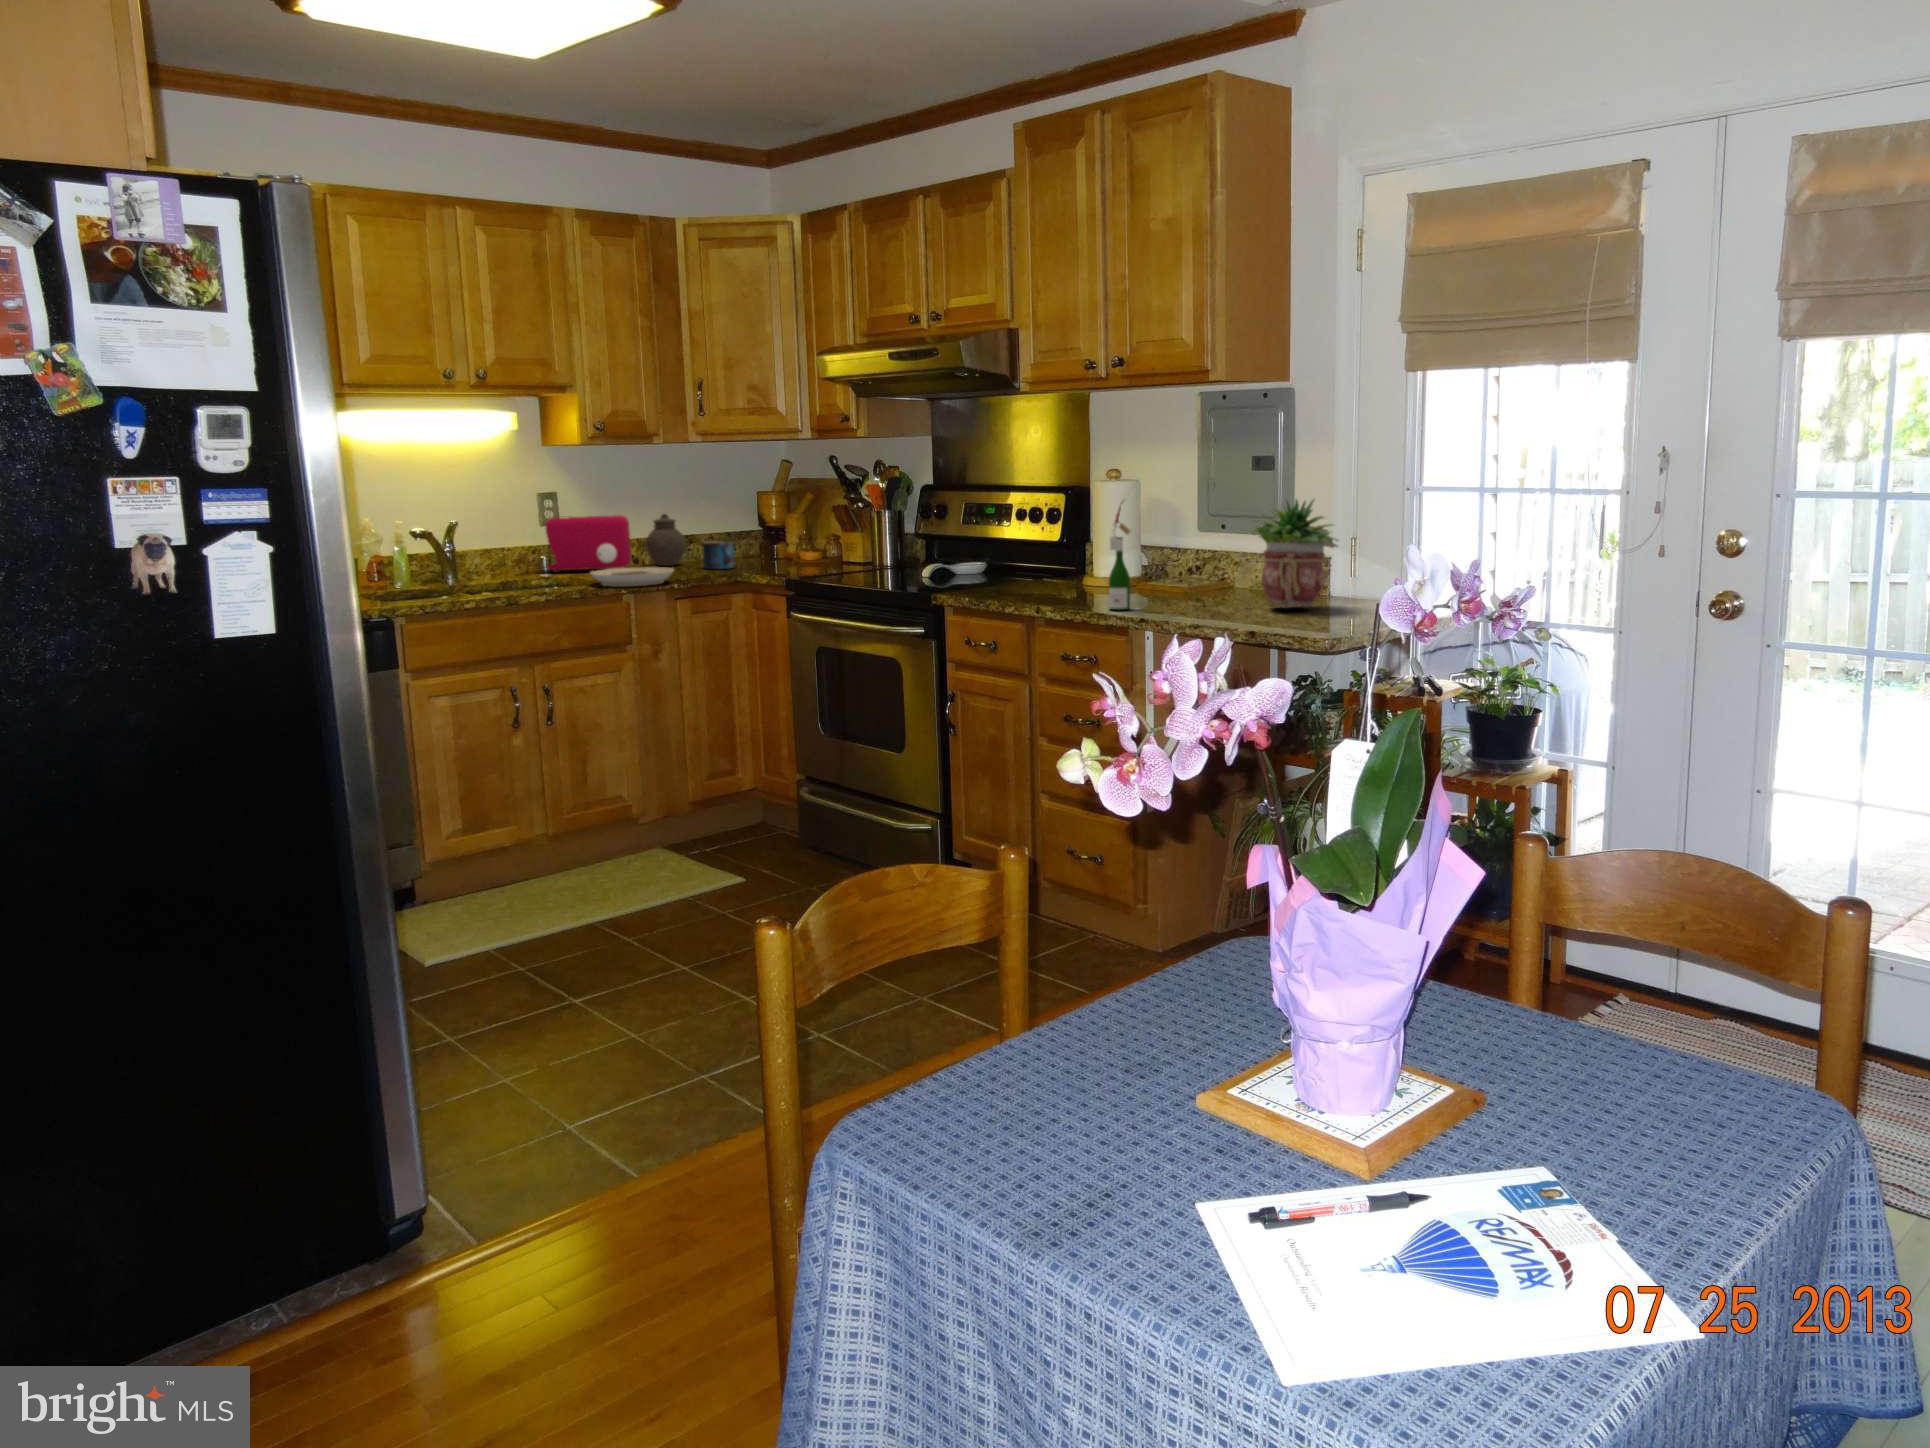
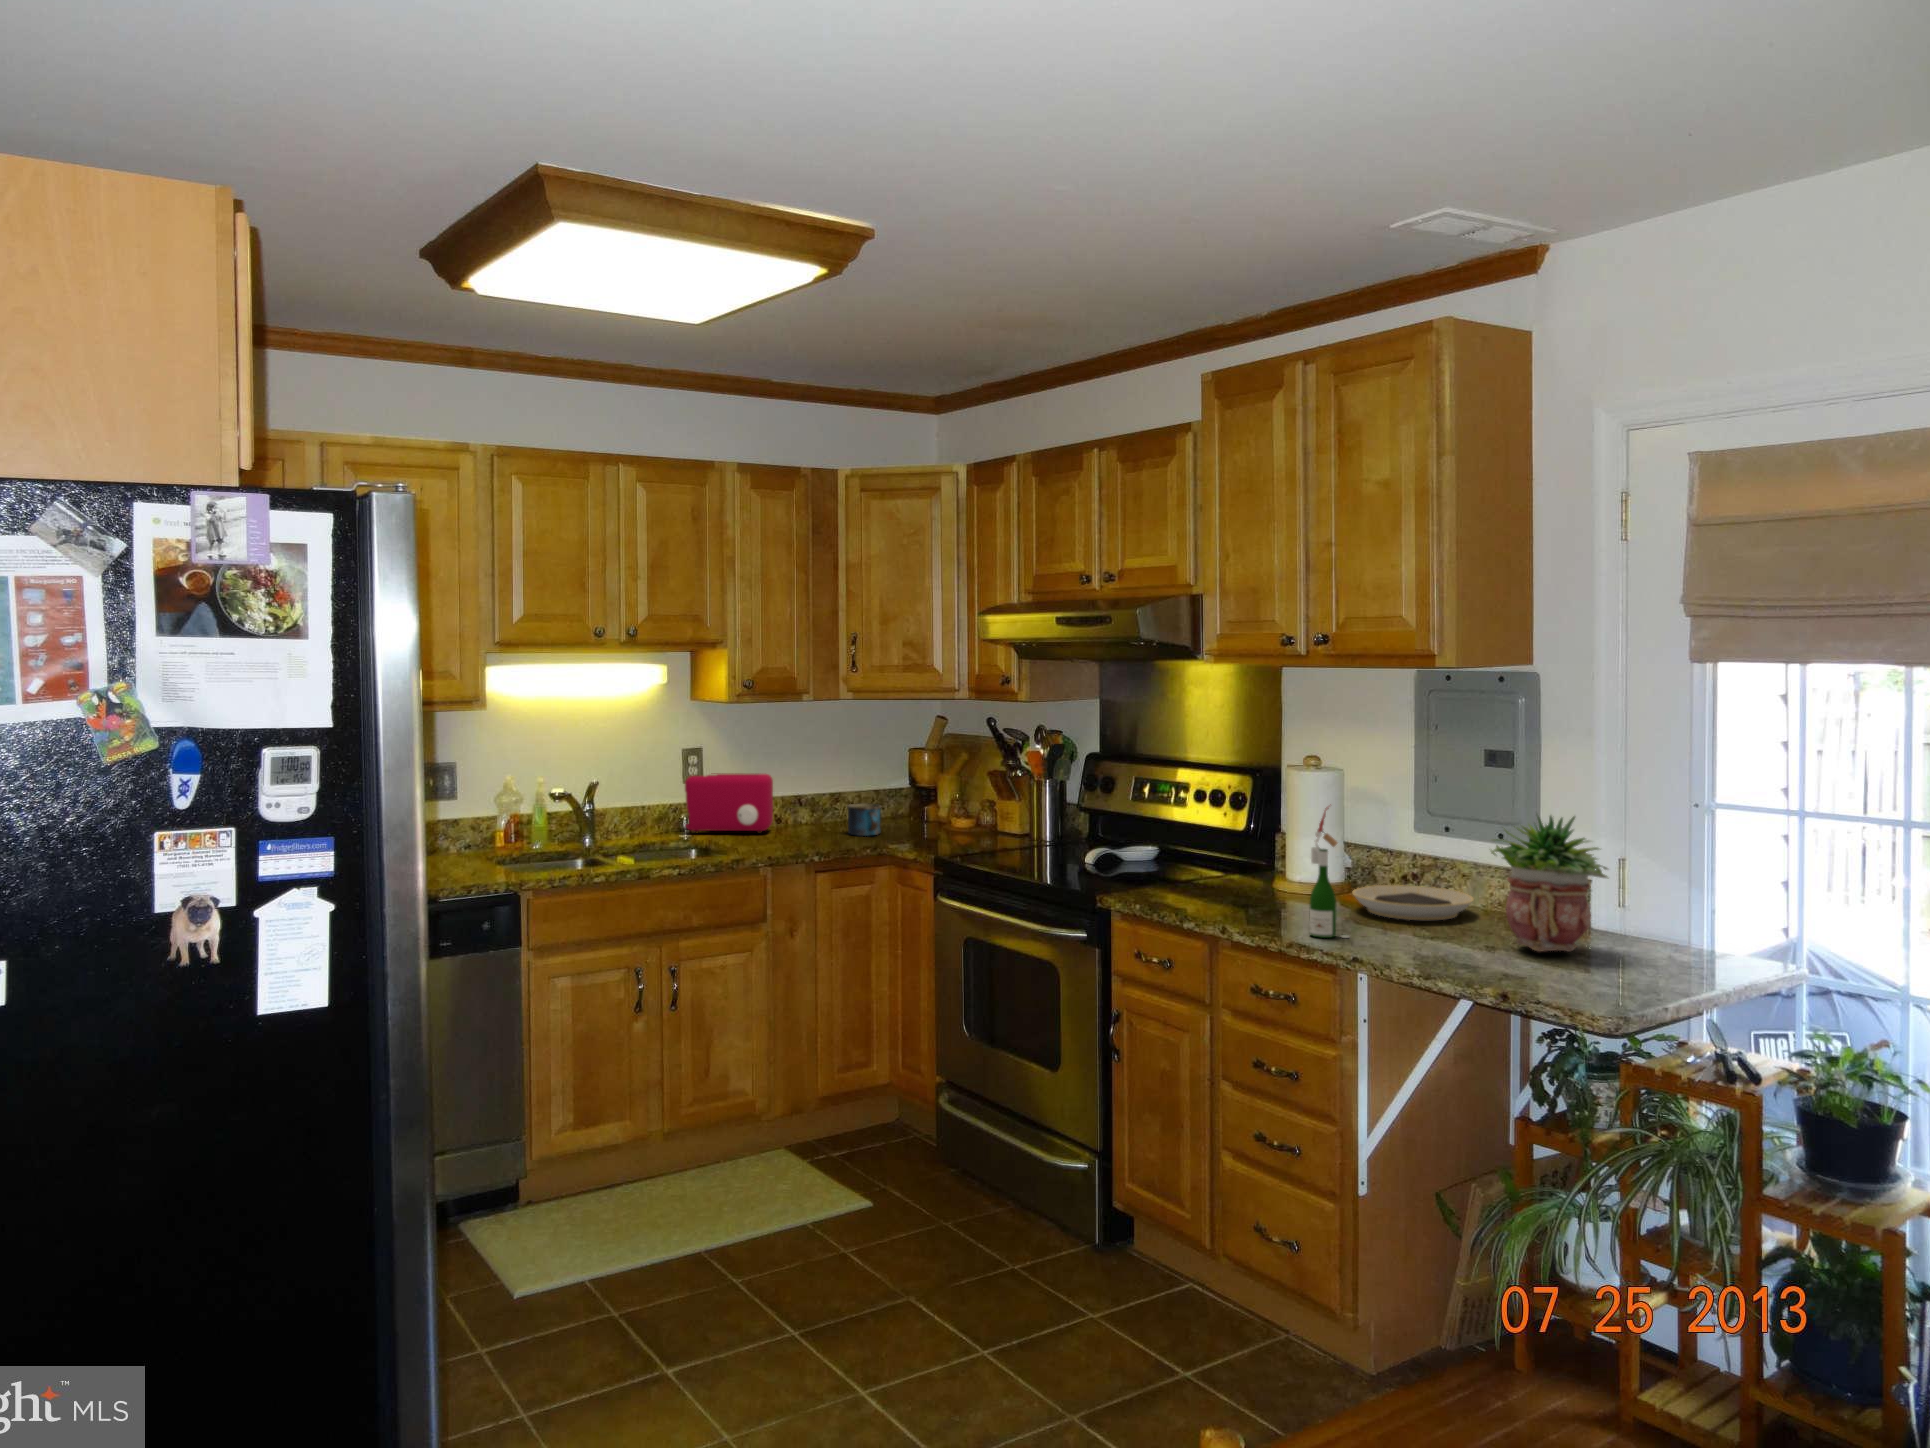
jar: present [646,514,685,566] -> none [790,772,831,828]
plate: present [591,567,673,587] -> present [1353,885,1473,920]

